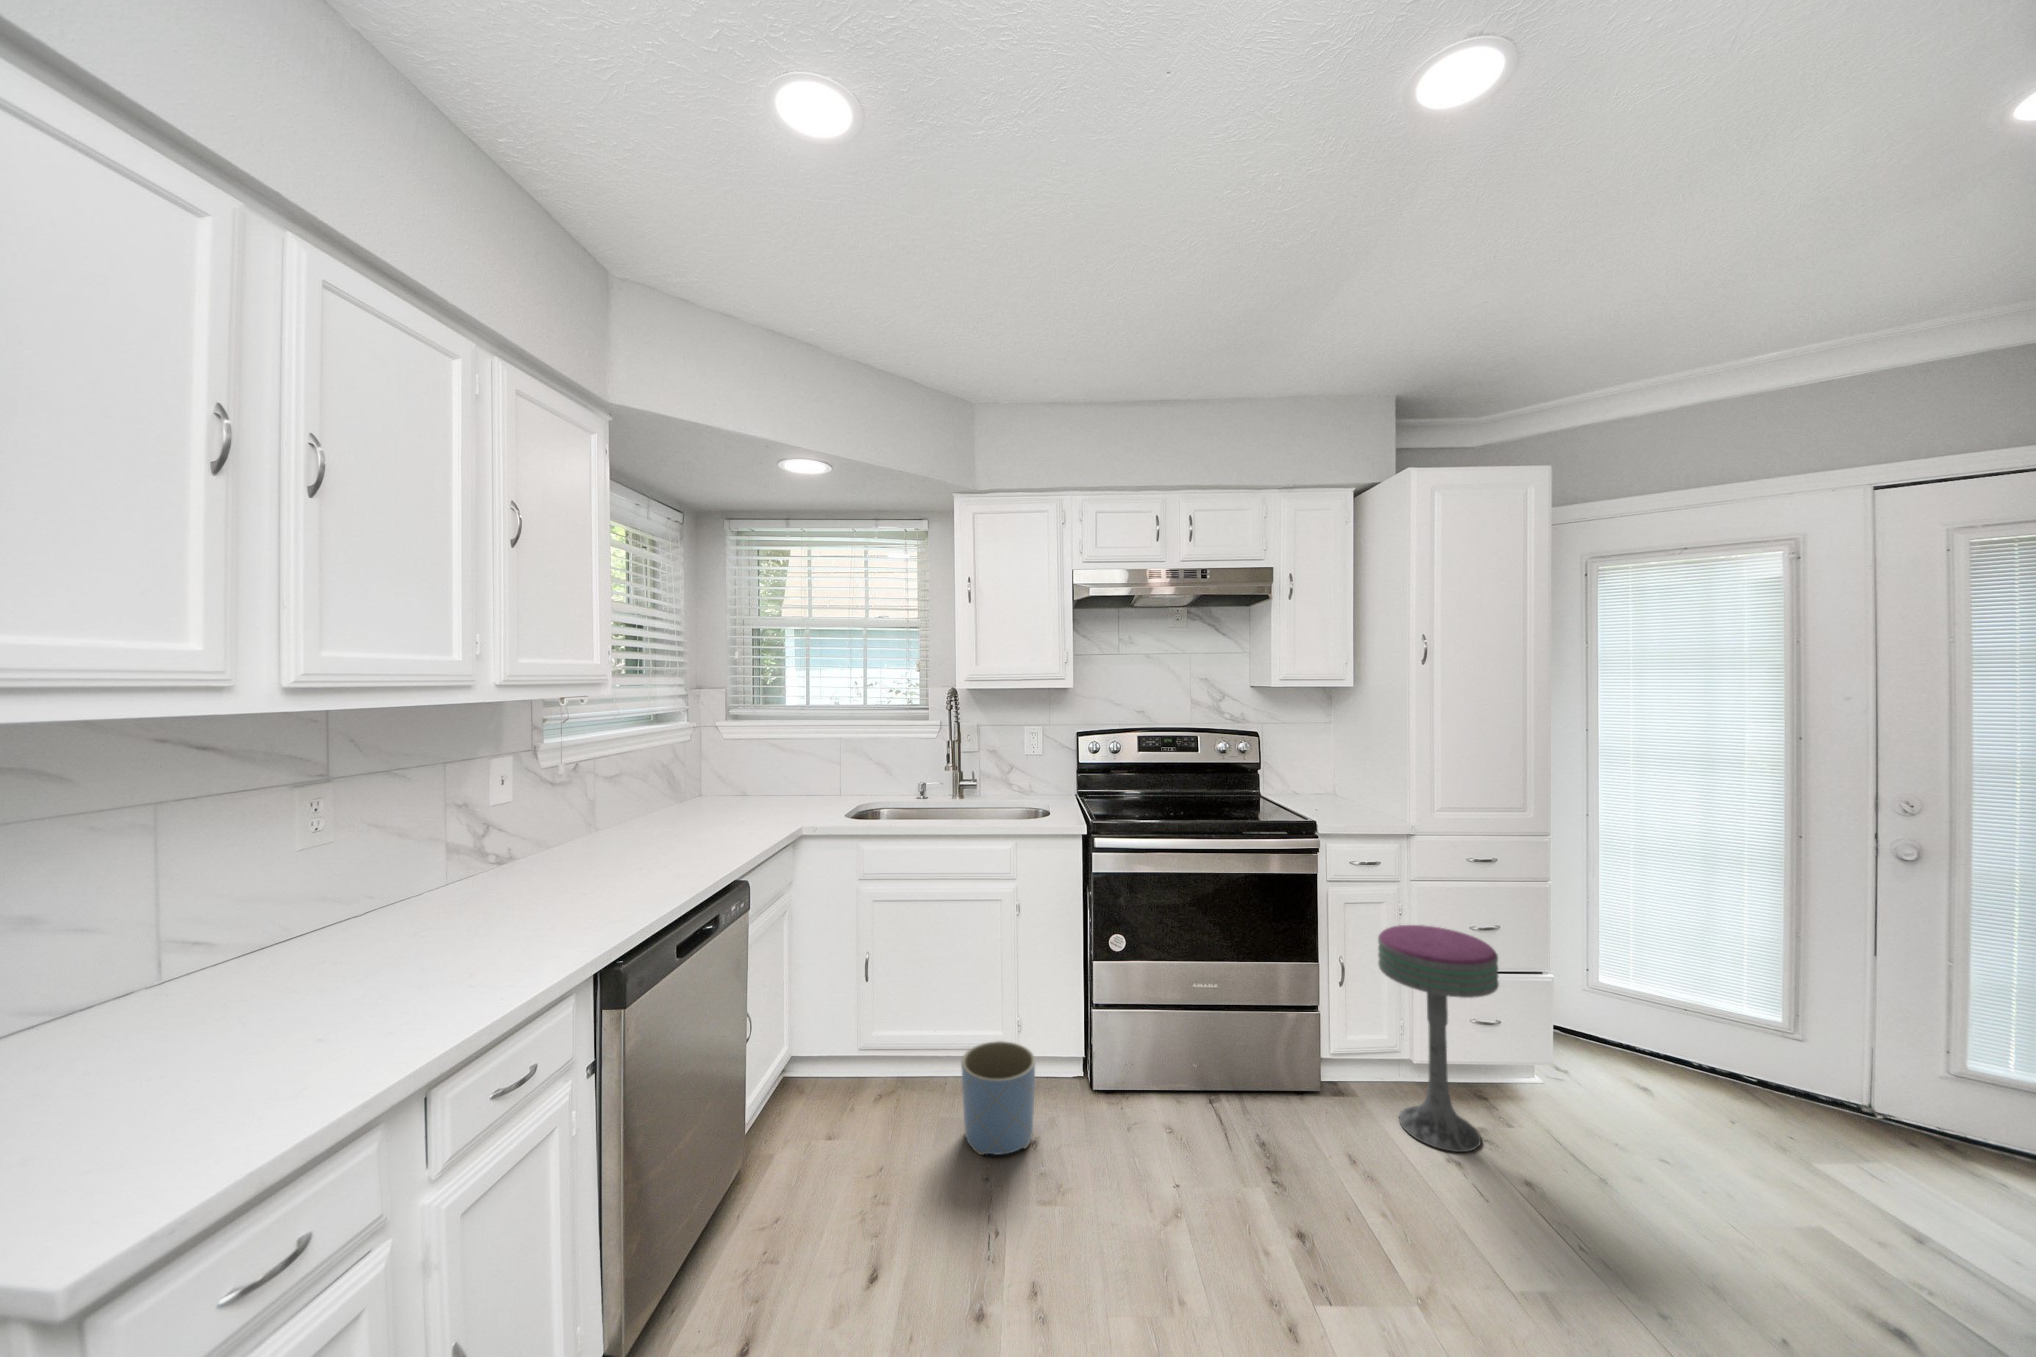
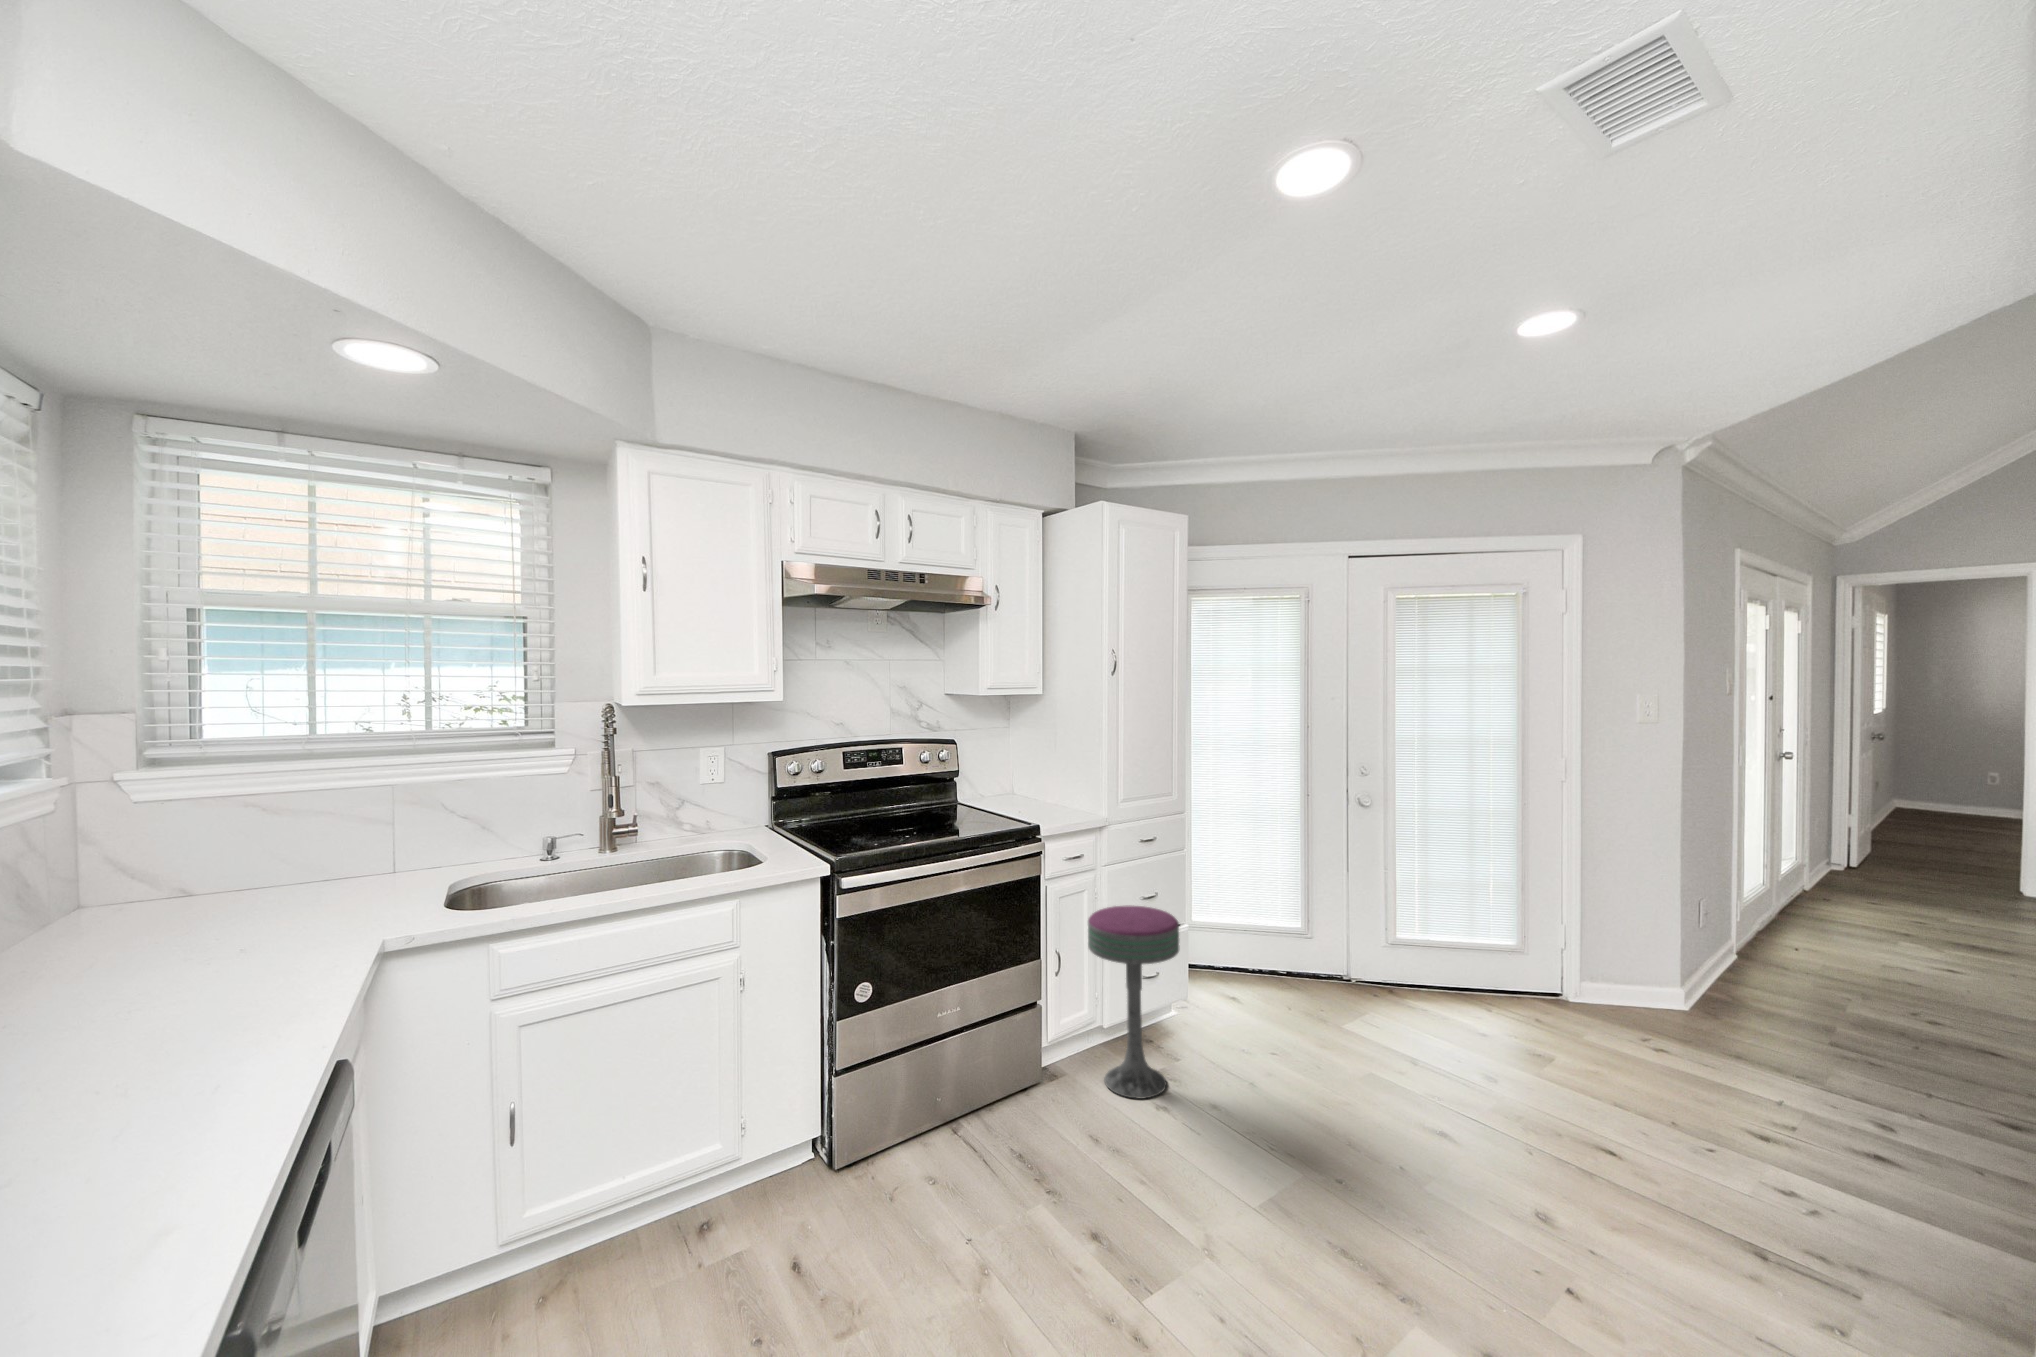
planter: present [961,1041,1035,1155] -> none [700,1141,797,1295]

